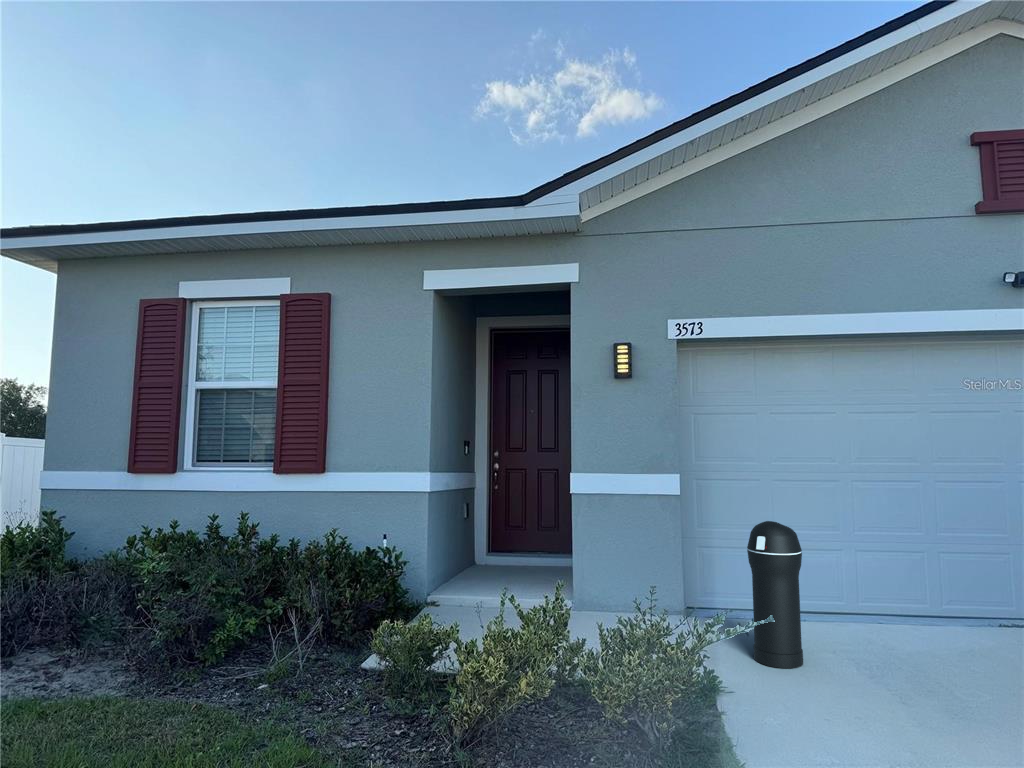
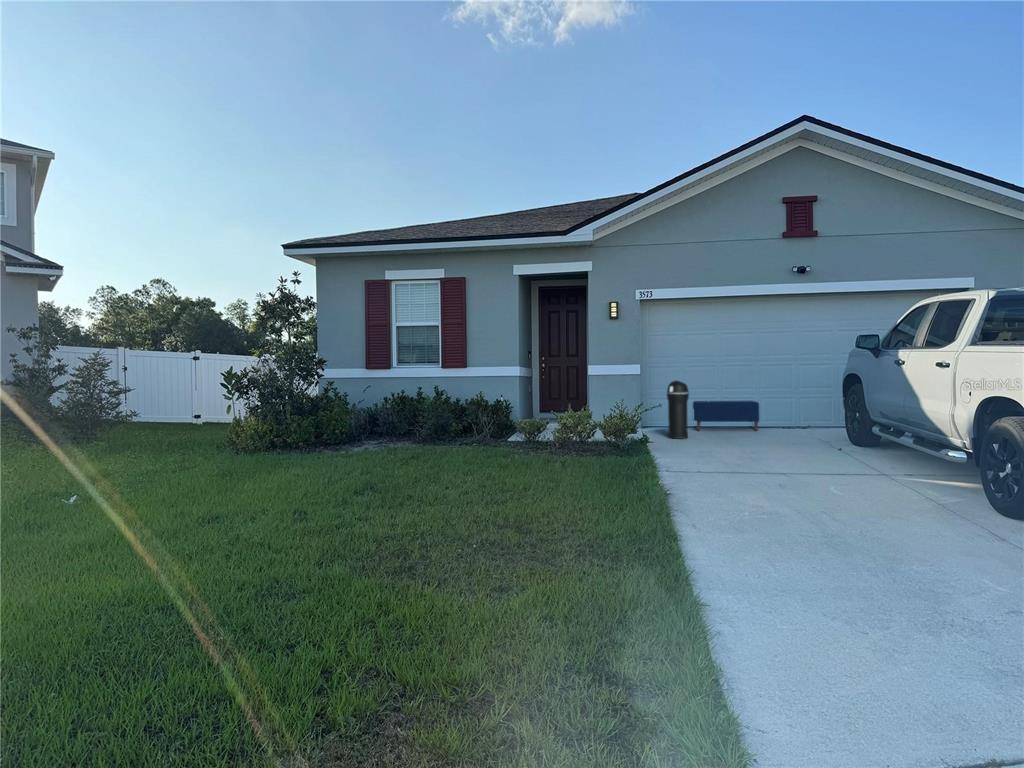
bench: none [793,555,958,636] -> present [693,401,759,430]

